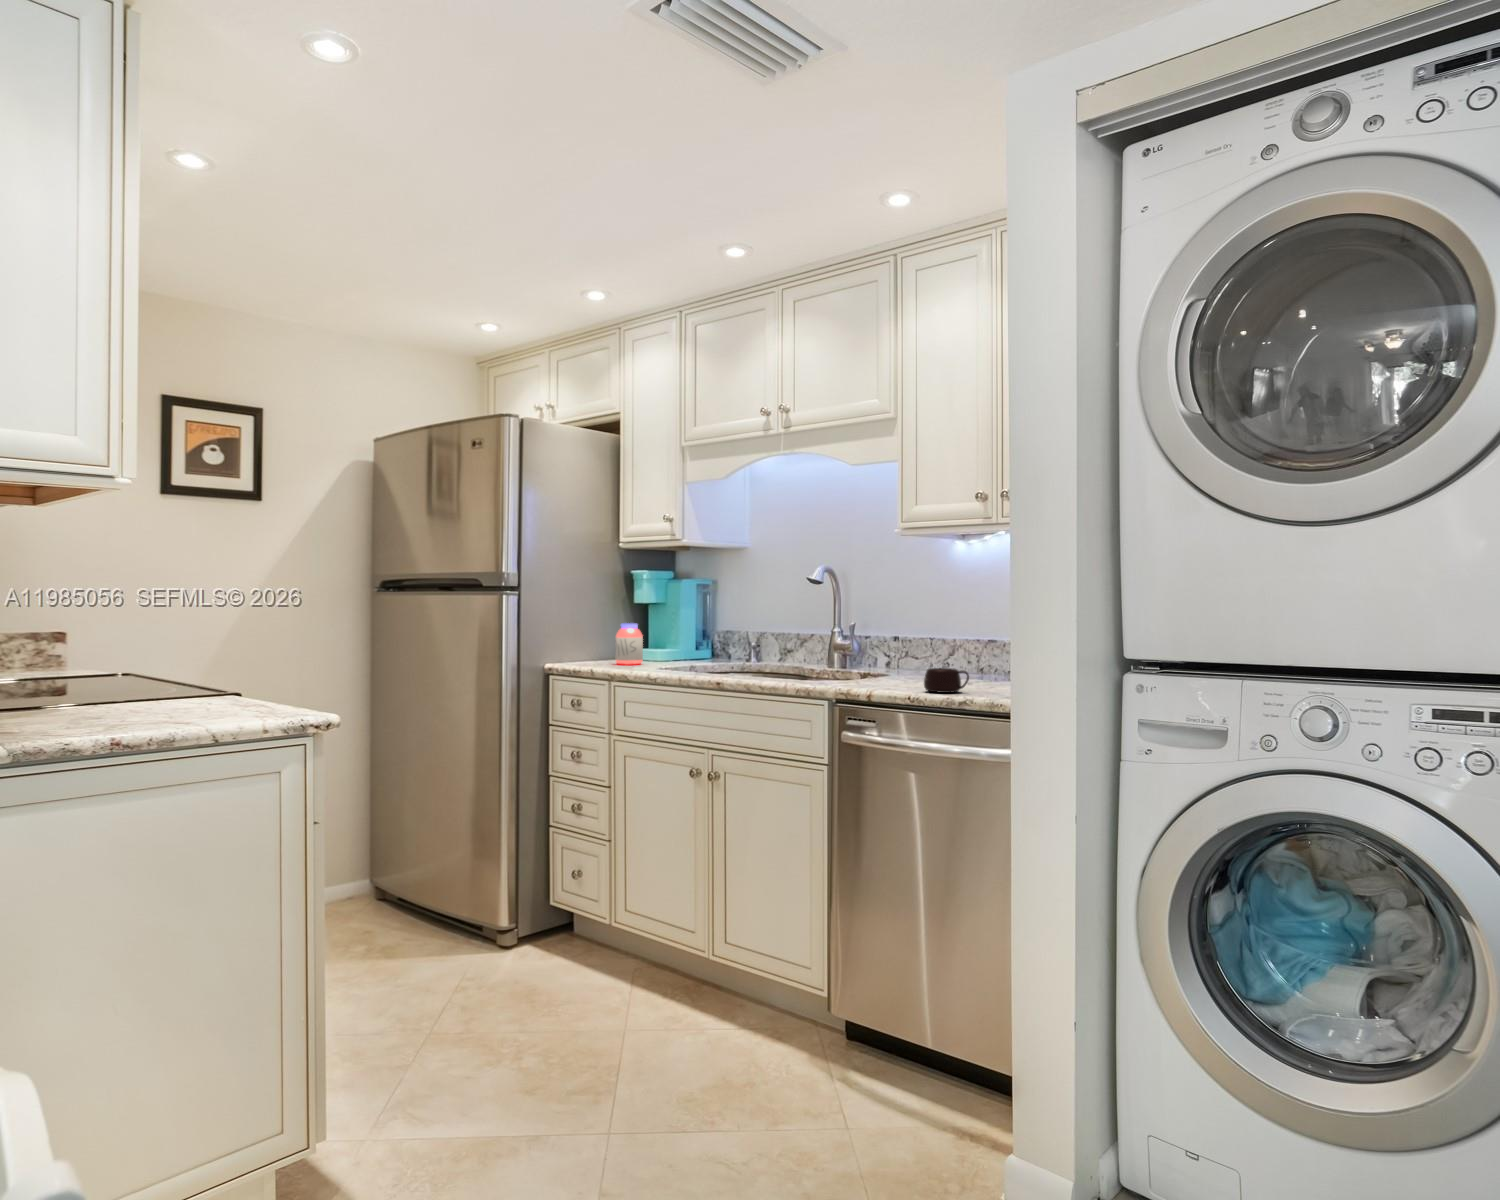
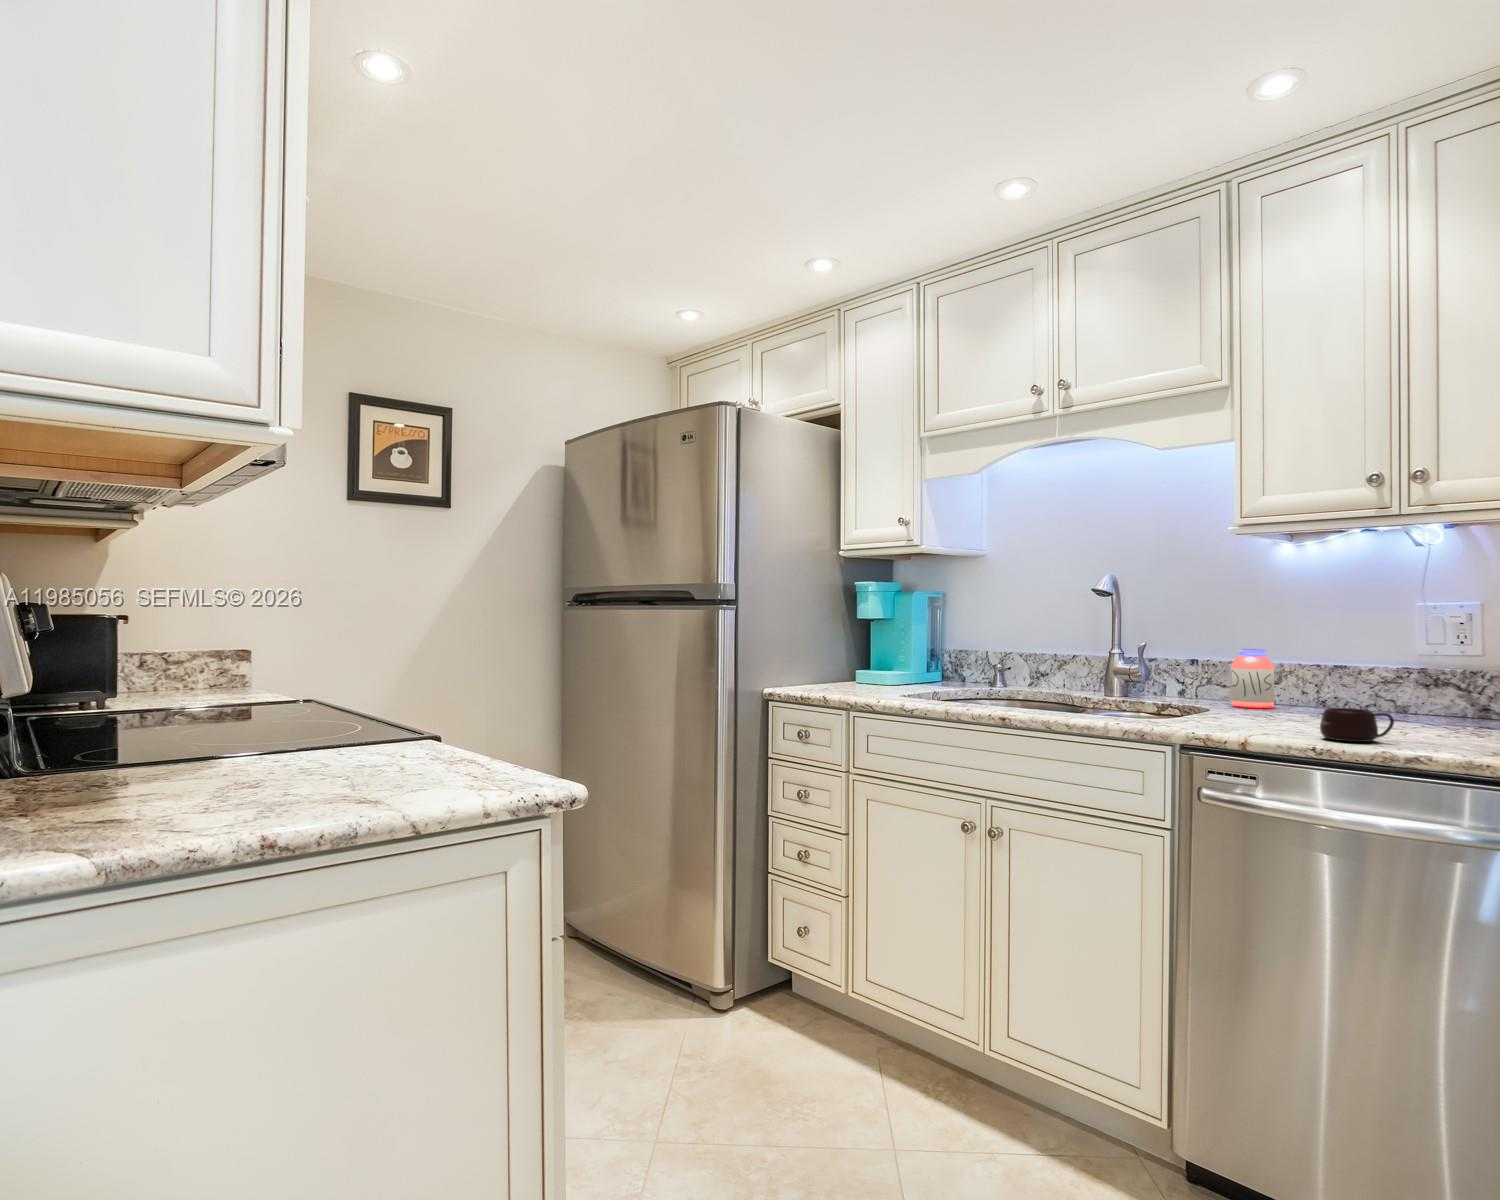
jar: present [616,623,643,665] -> present [1231,649,1274,708]

